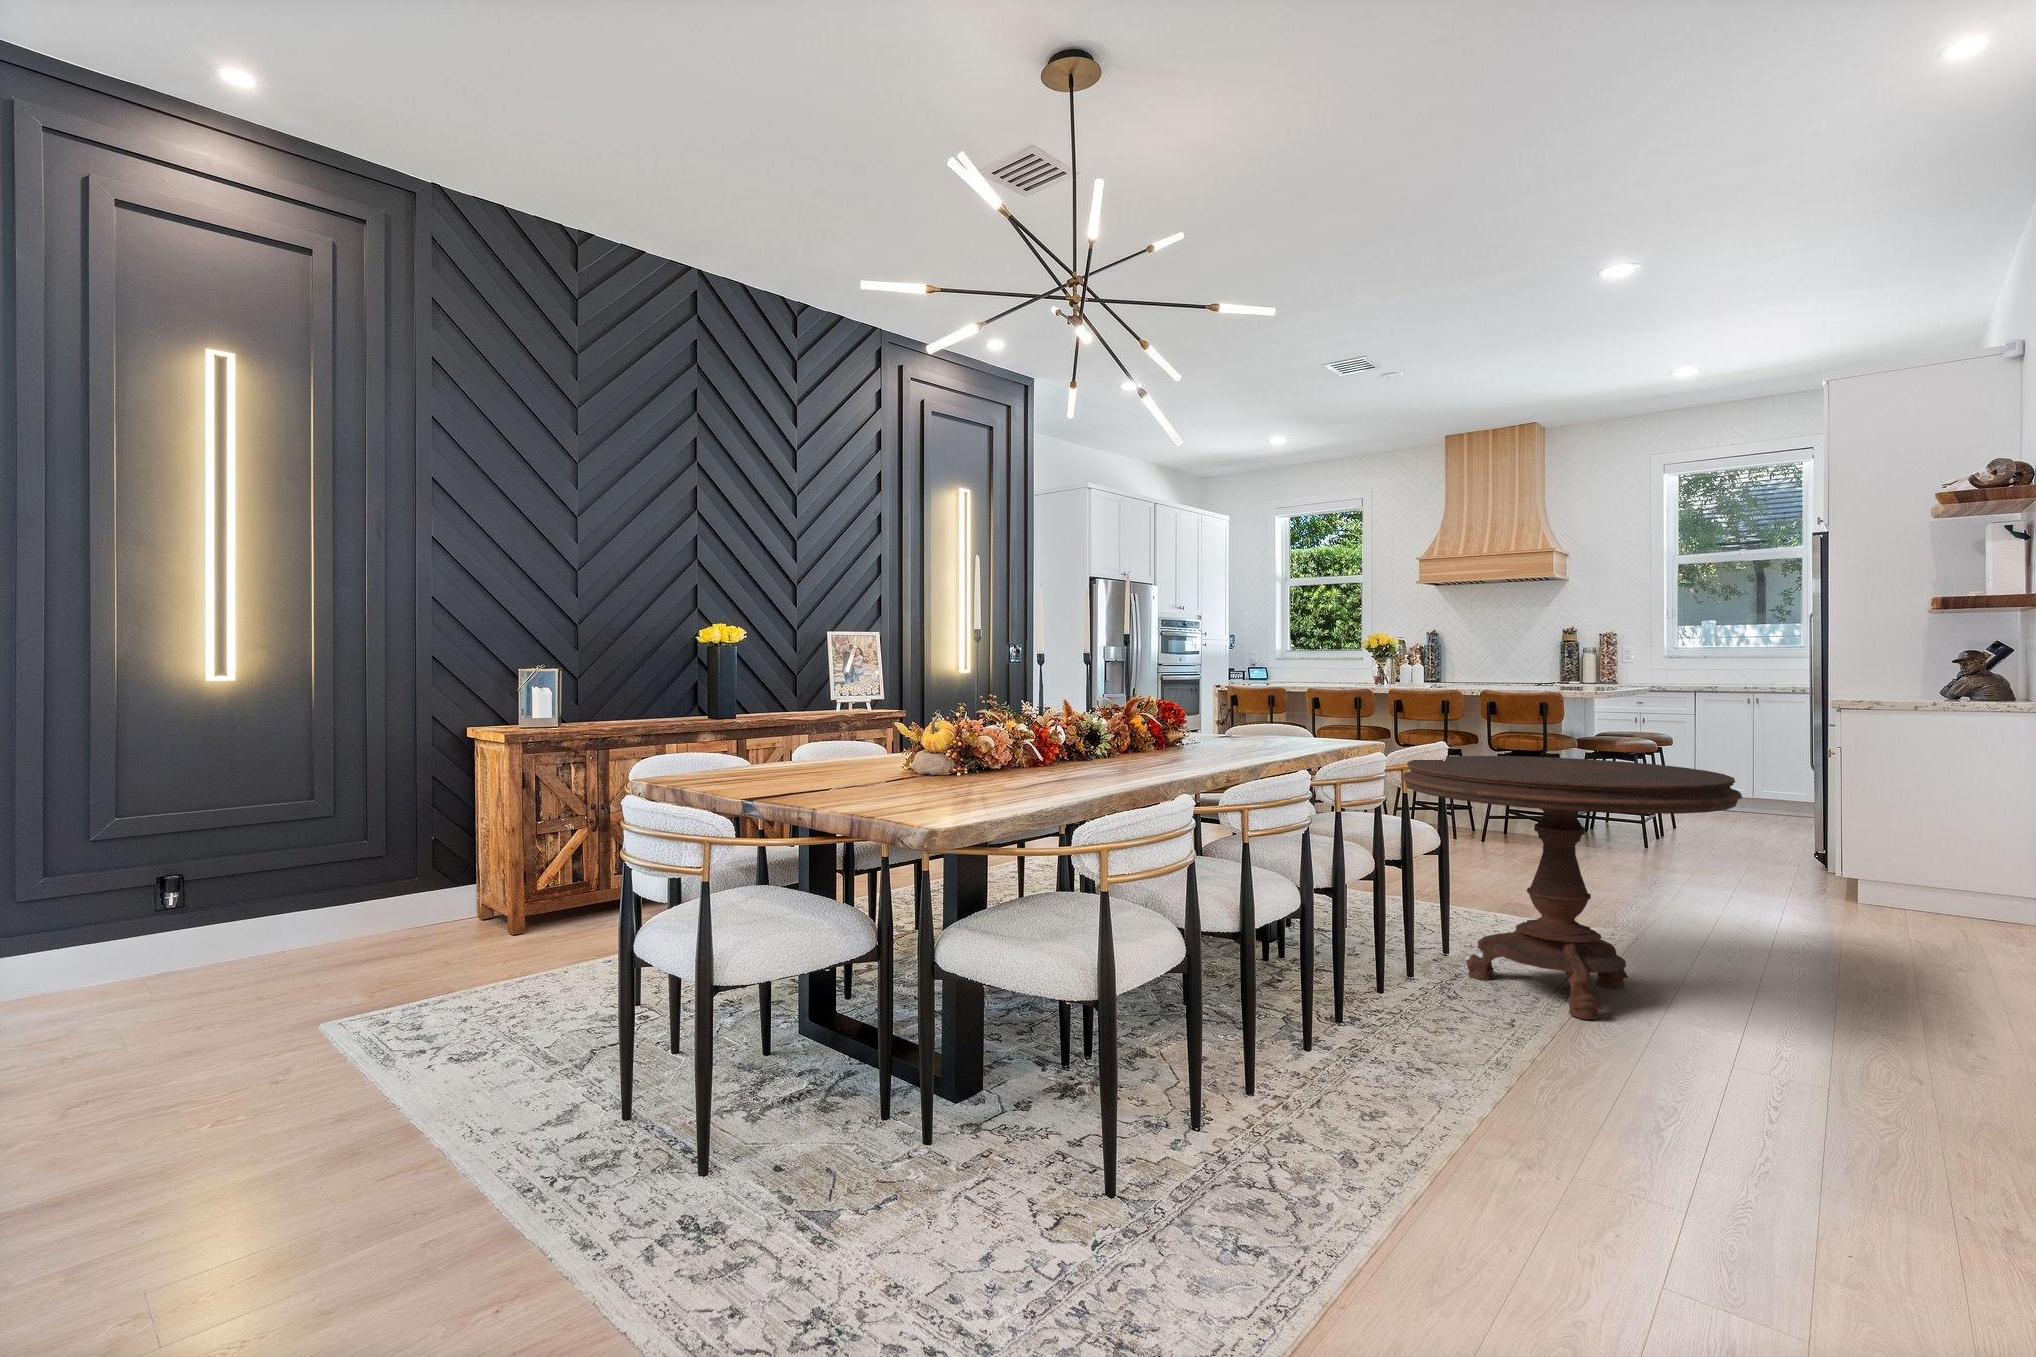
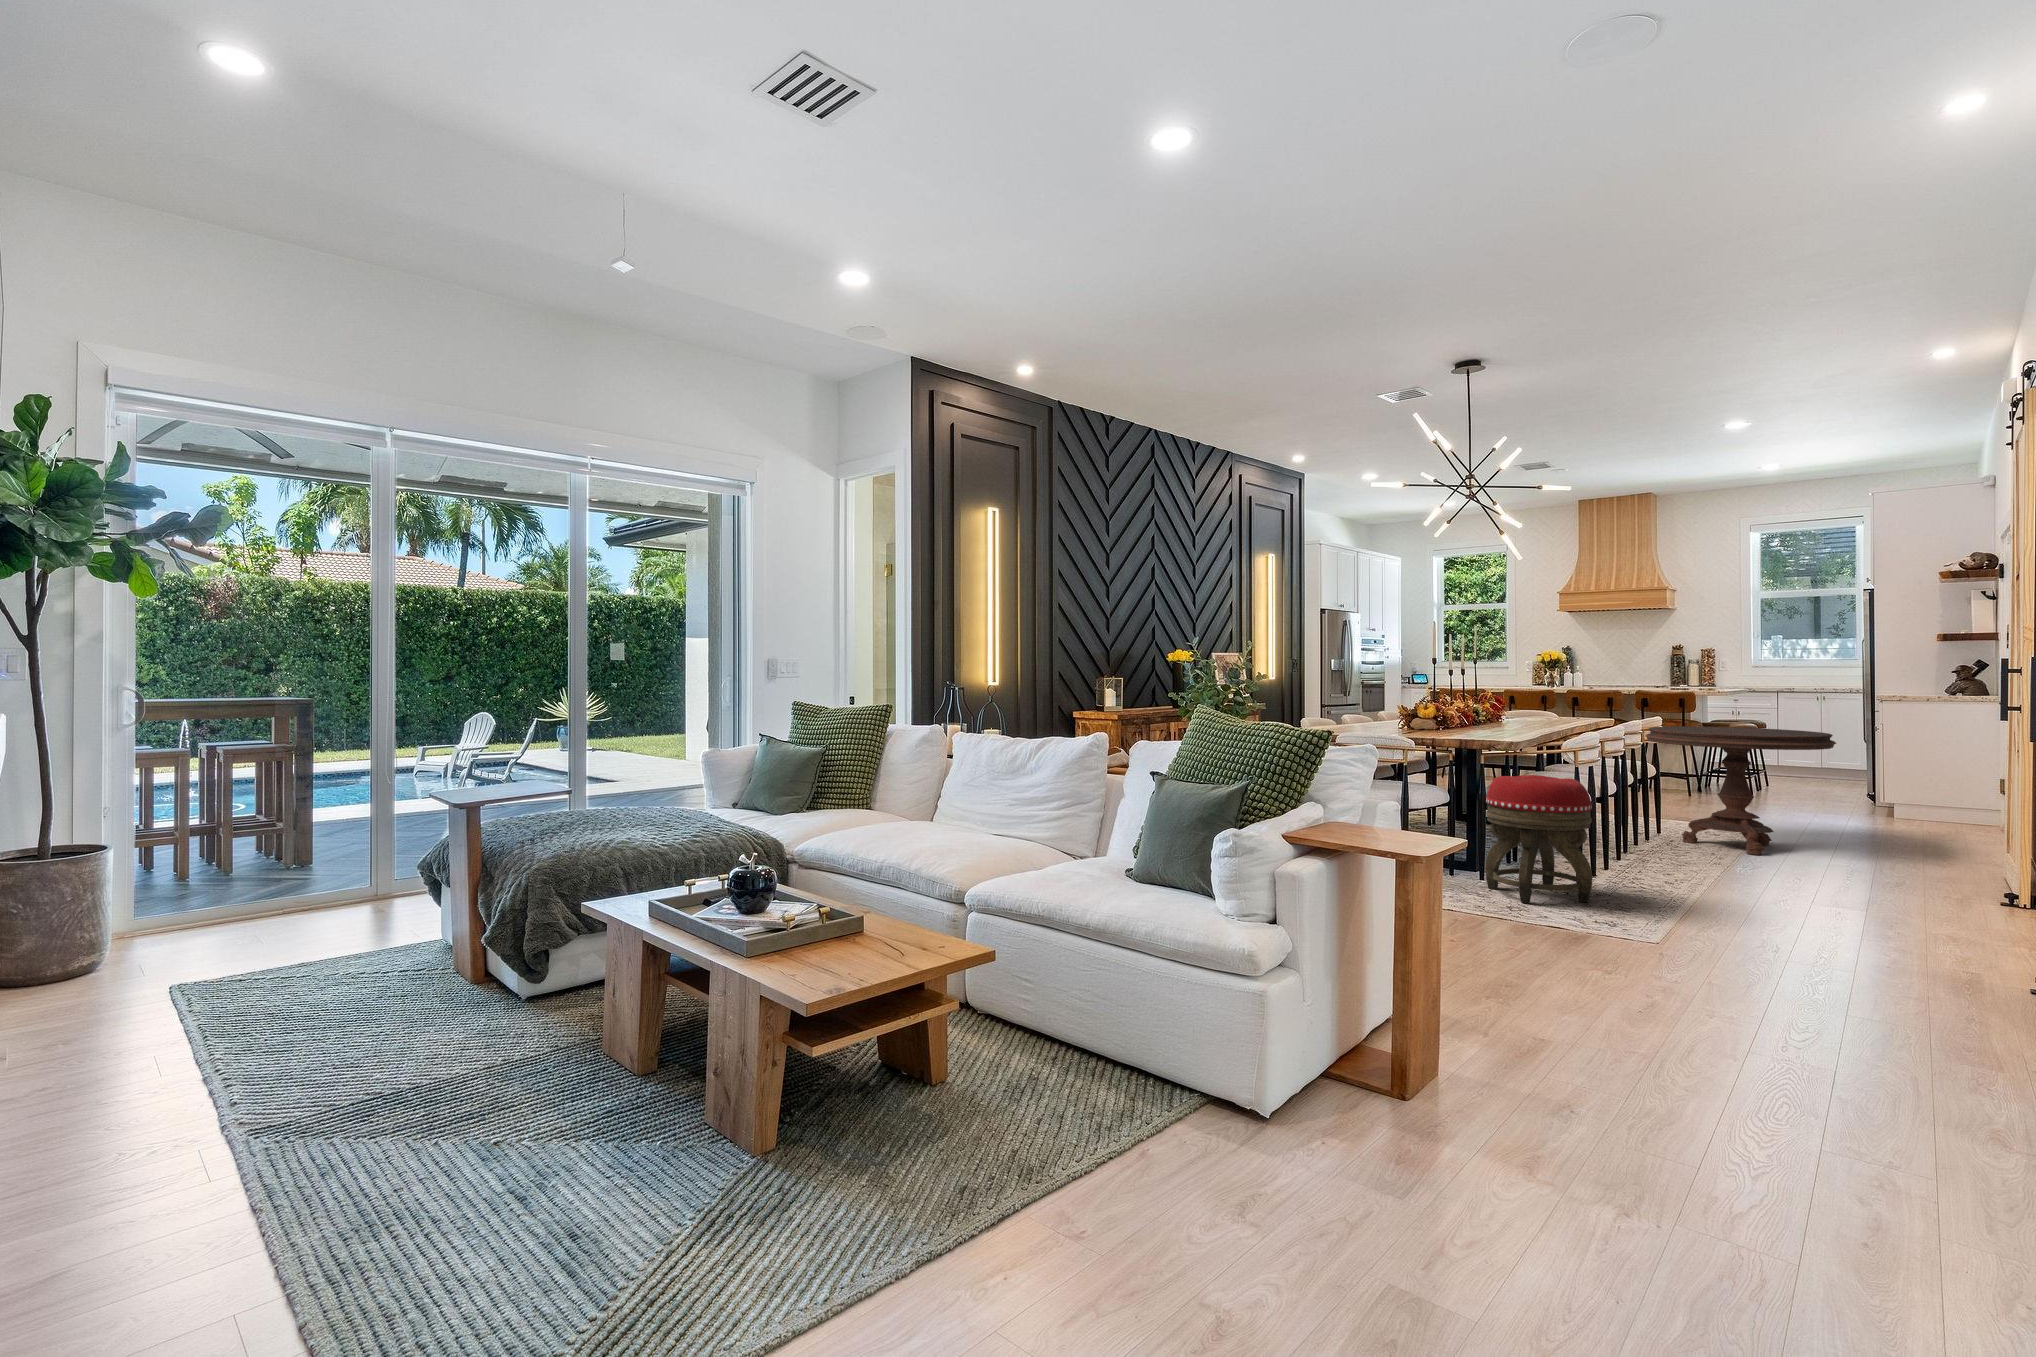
footstool: none [859,893,1097,1252] -> present [1485,775,1592,903]

